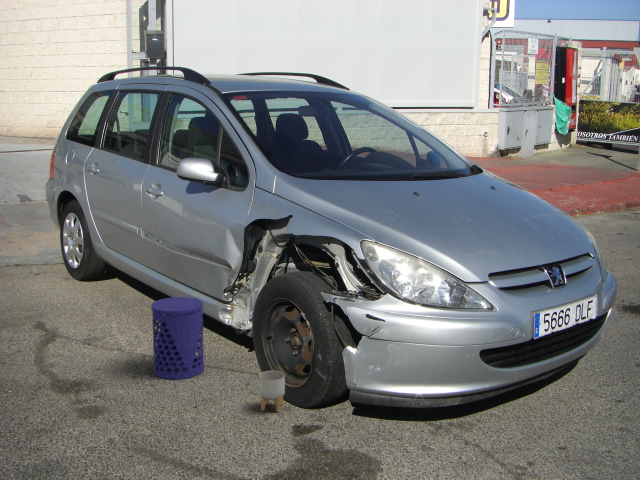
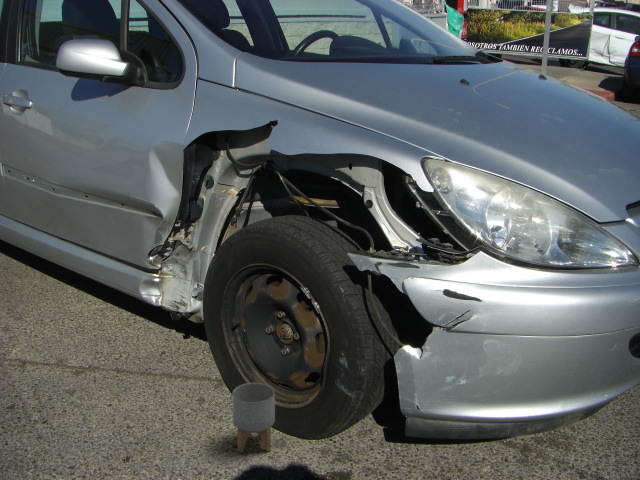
waste bin: present [151,297,204,379] -> none [26,265,121,403]

